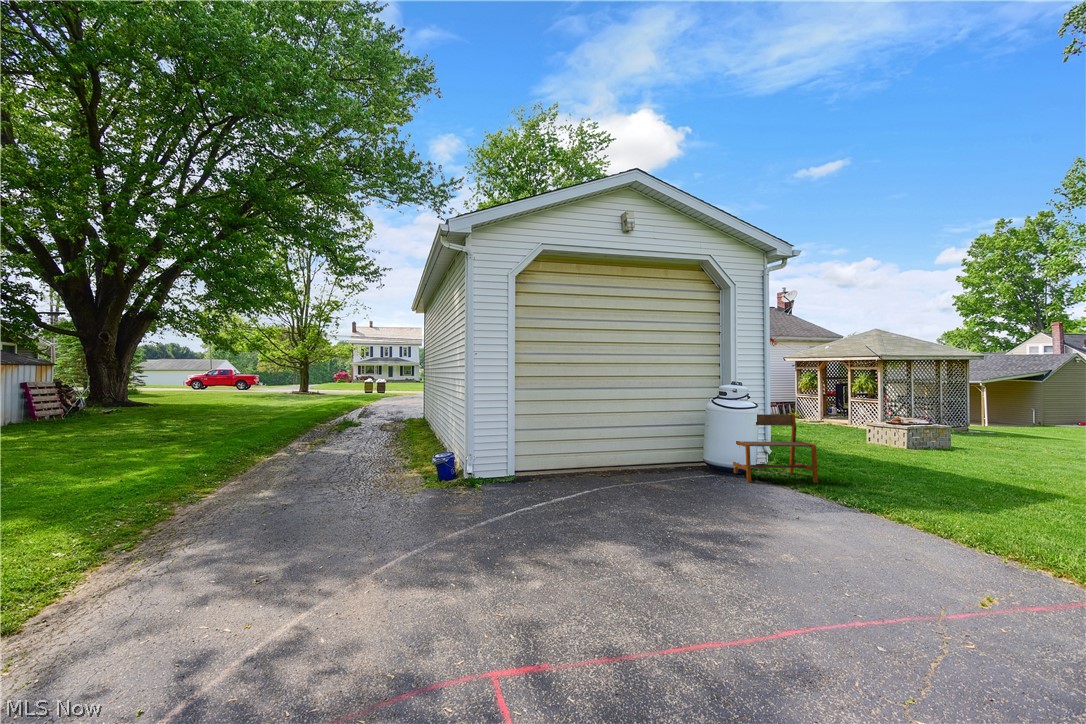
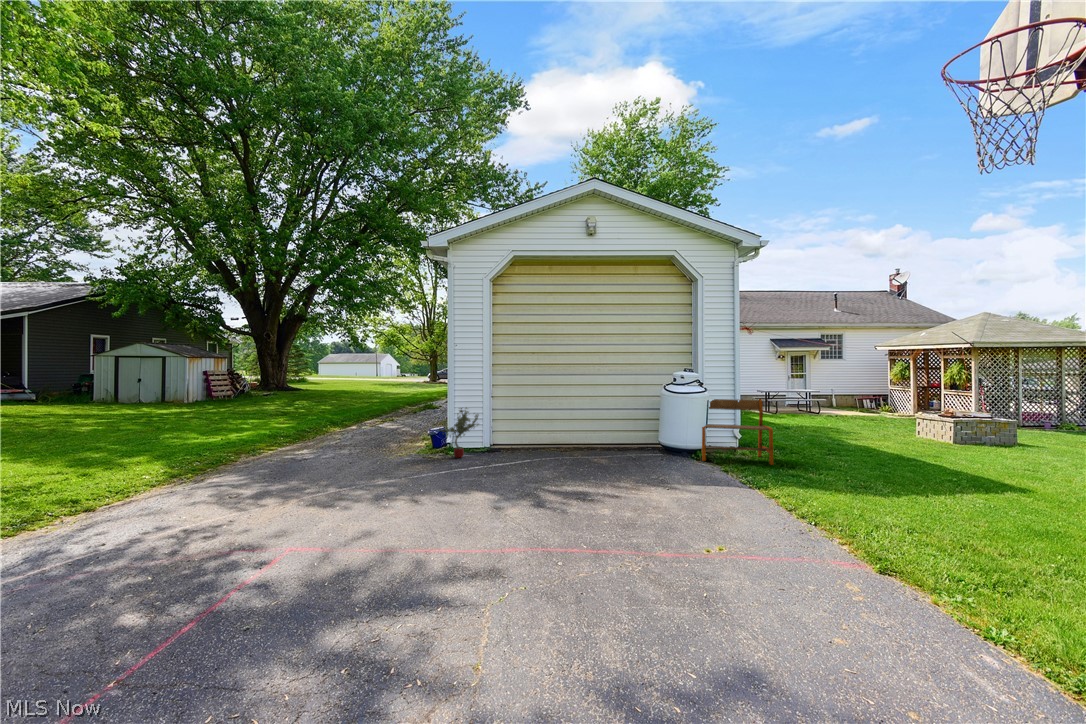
potted tree: none [453,431,506,497] -> present [440,408,478,458]

